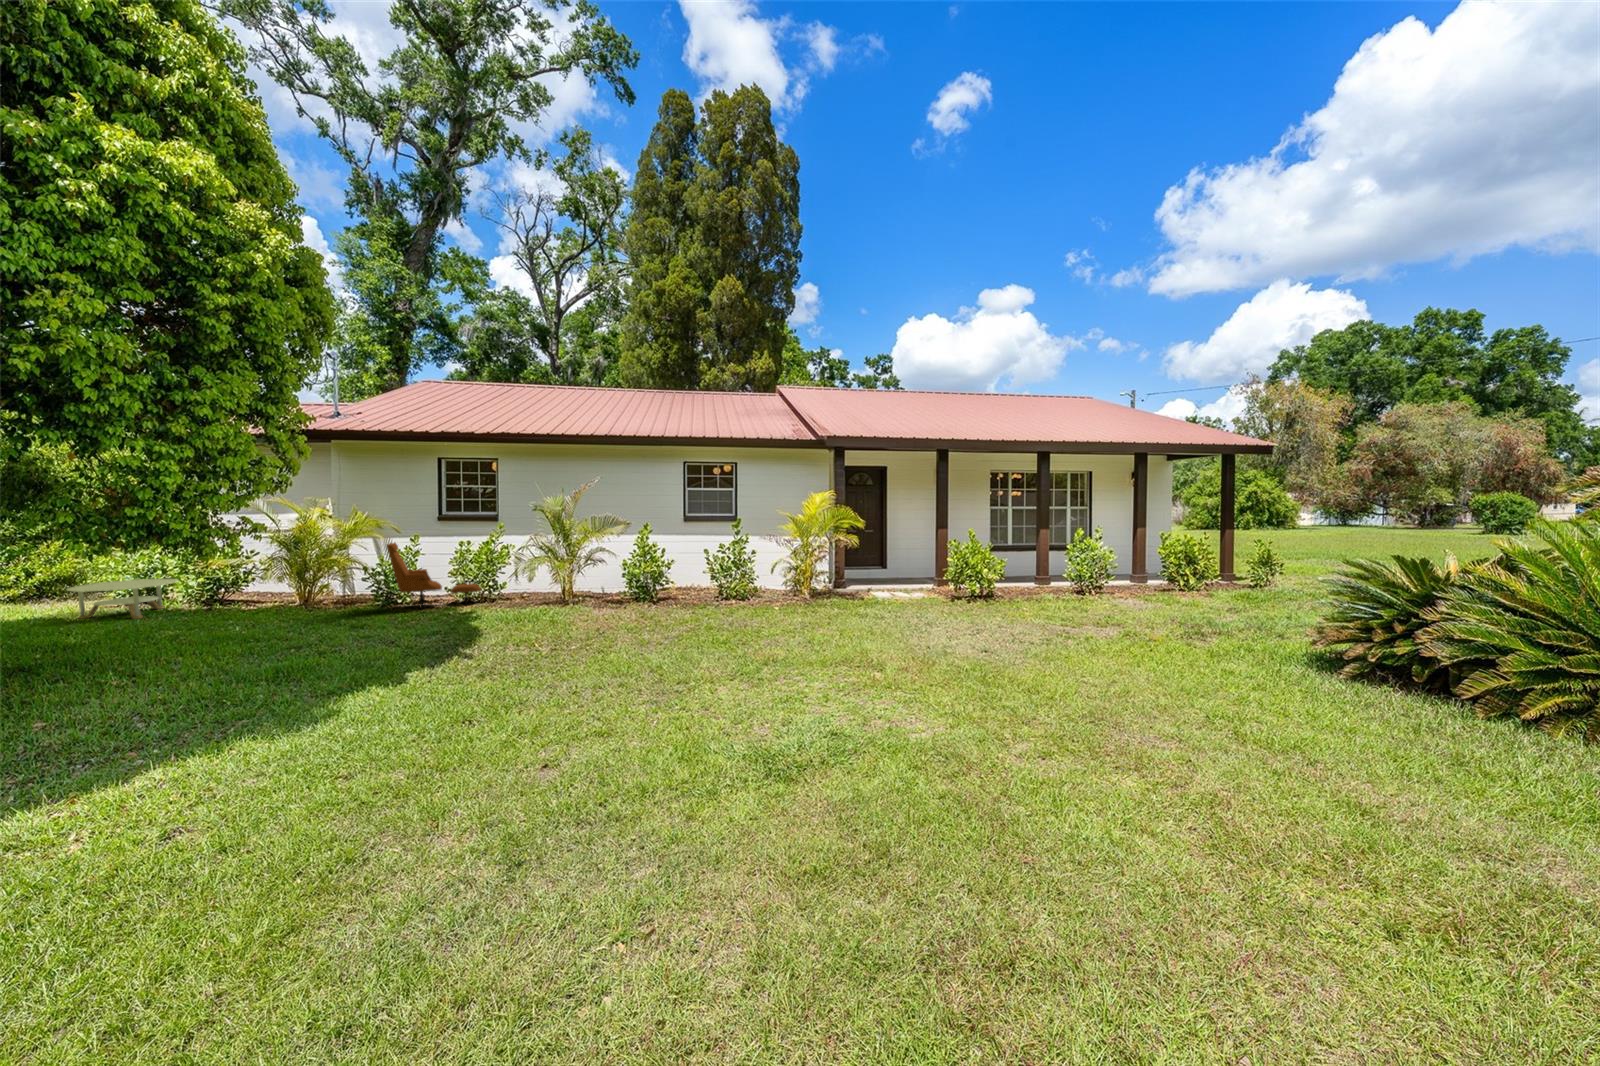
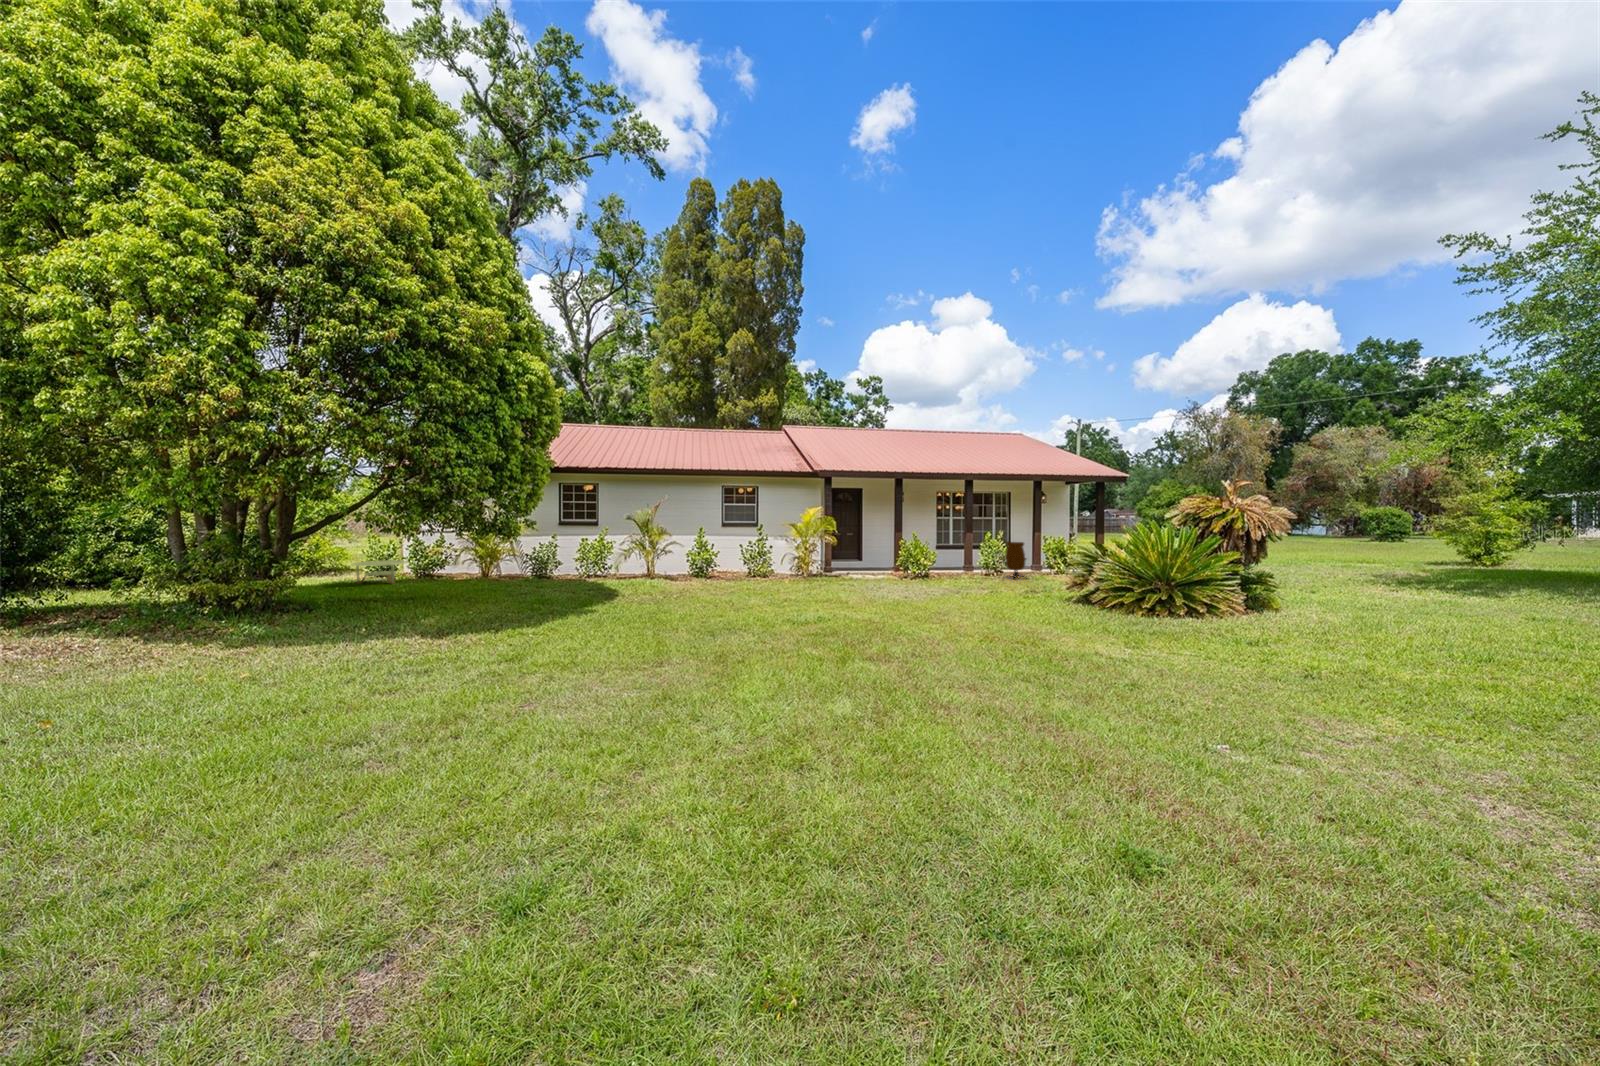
lounge chair: present [387,543,481,608] -> present [1005,541,1026,578]

